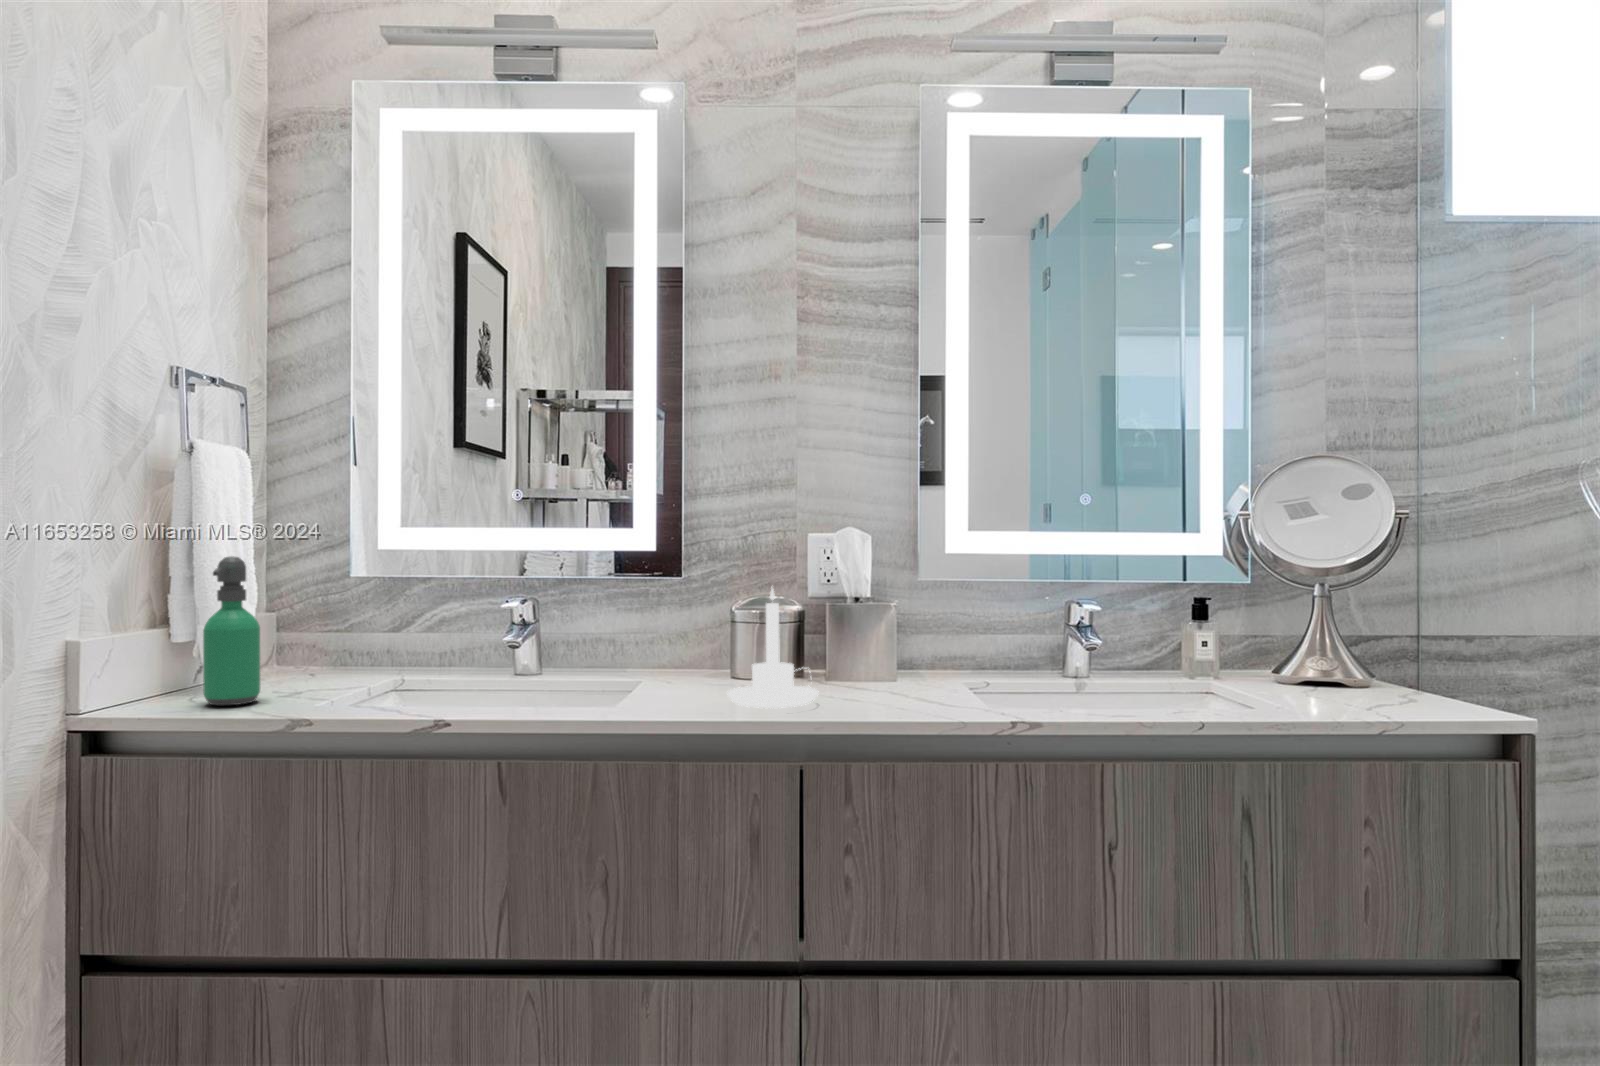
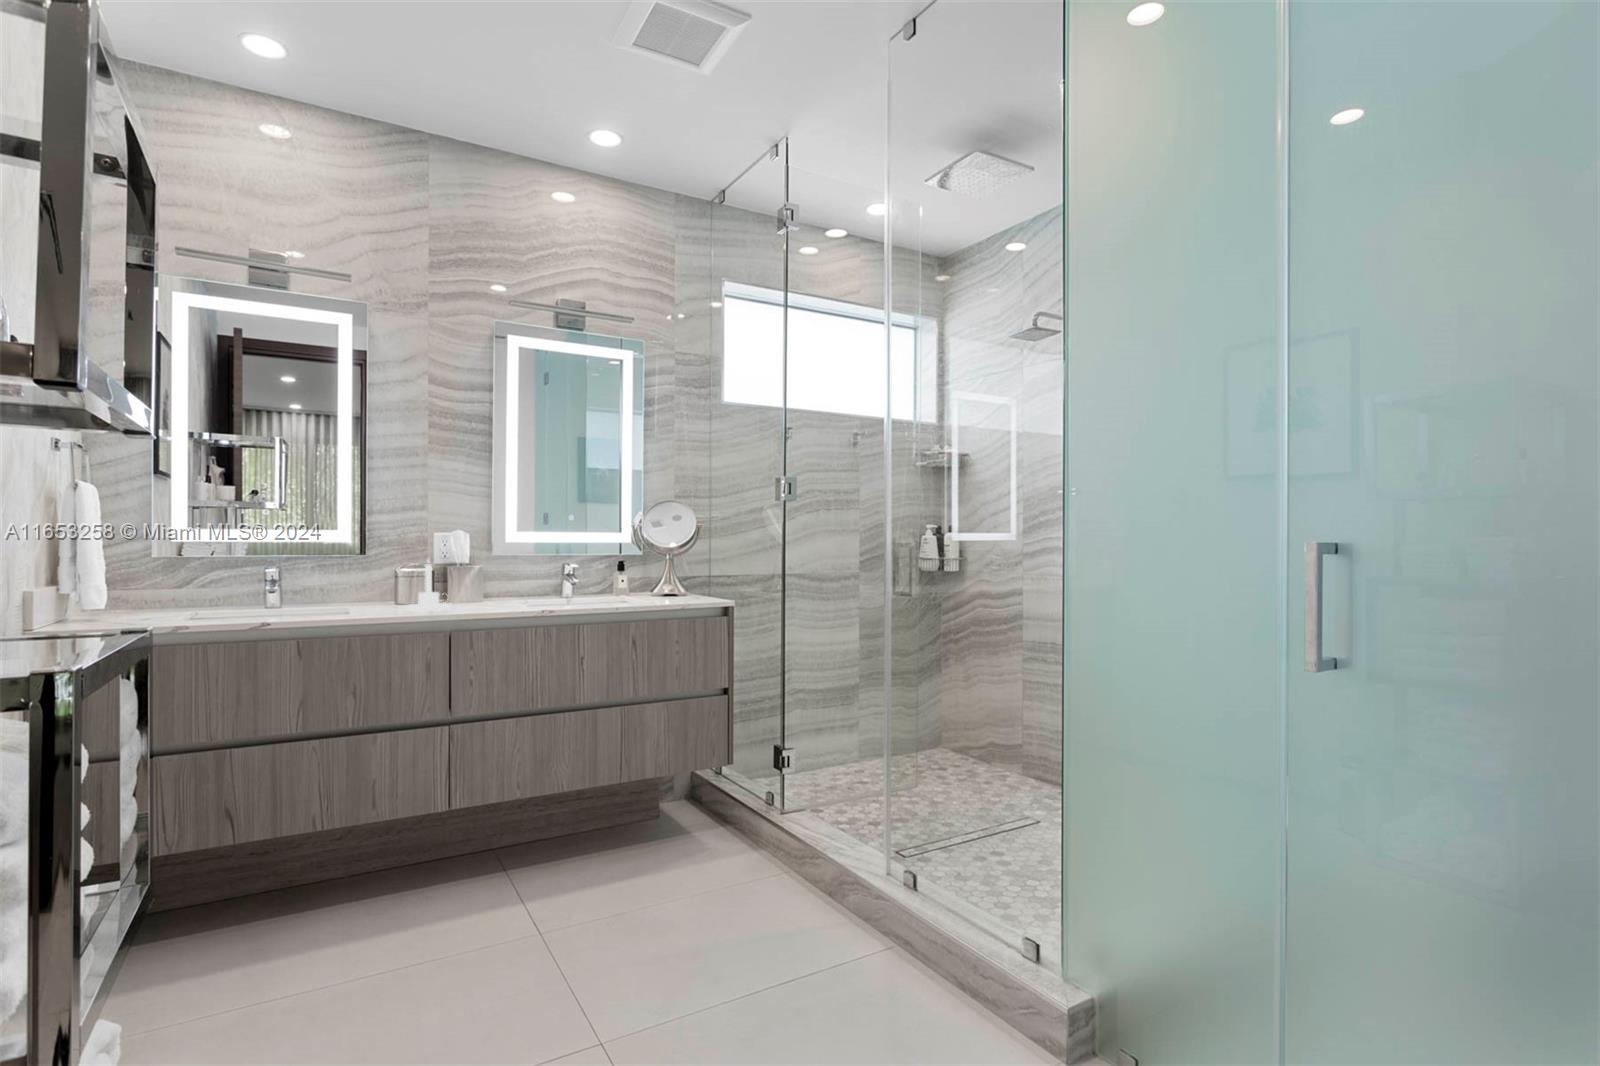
soap dispenser: present [203,556,260,705] -> none [96,544,131,624]

